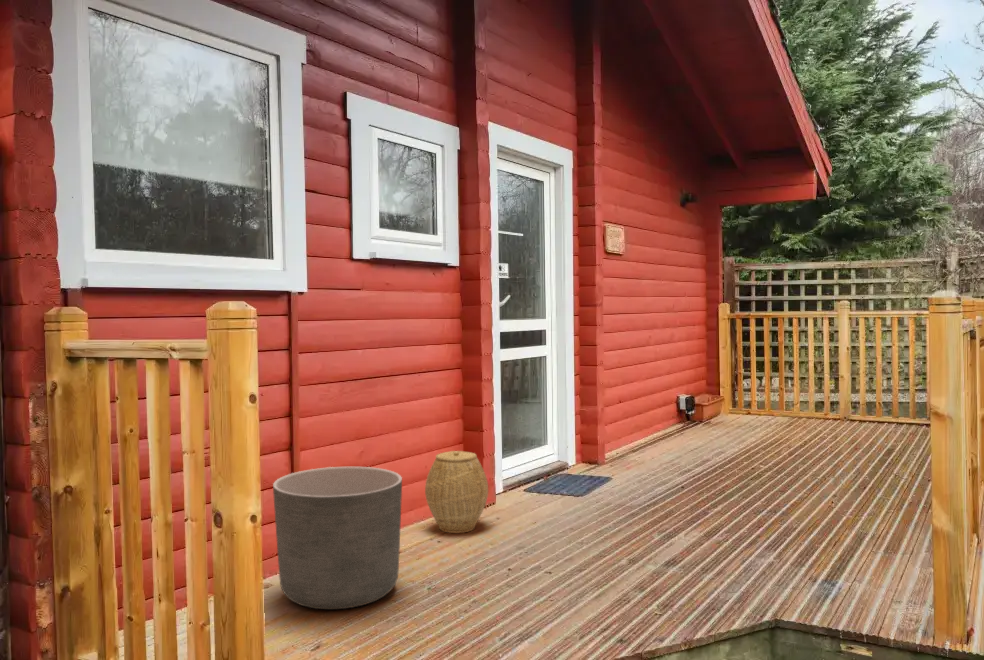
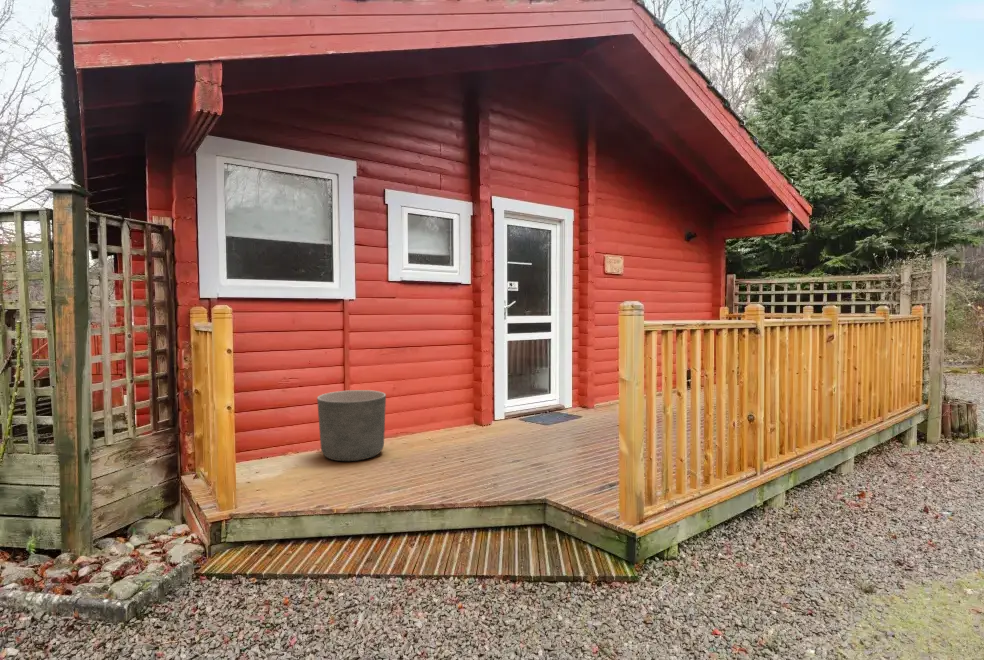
woven basket: present [425,451,488,533] -> none [436,389,472,436]

